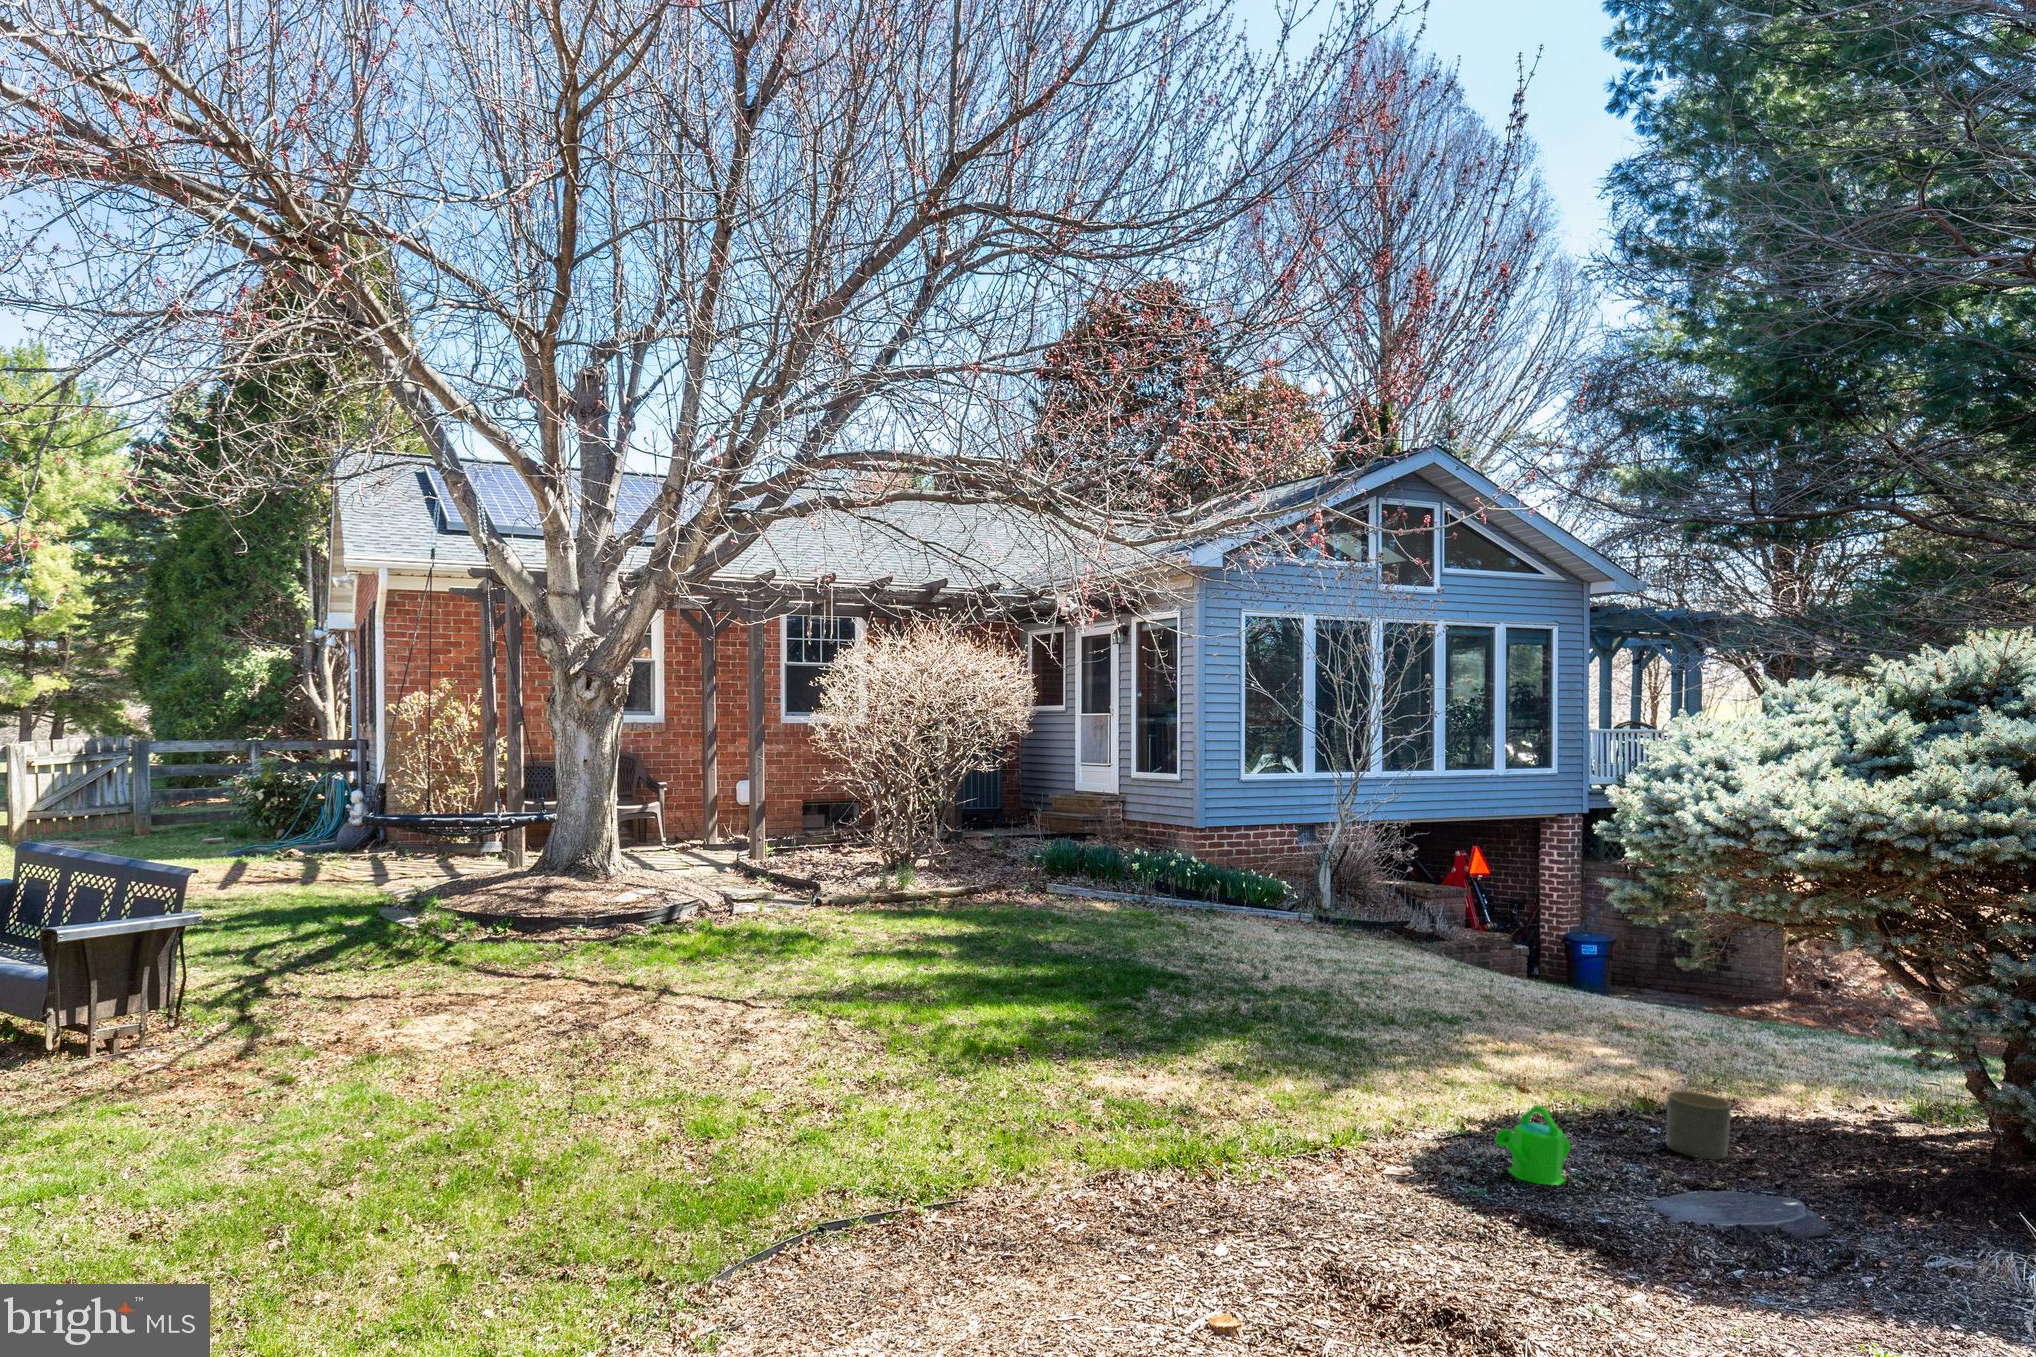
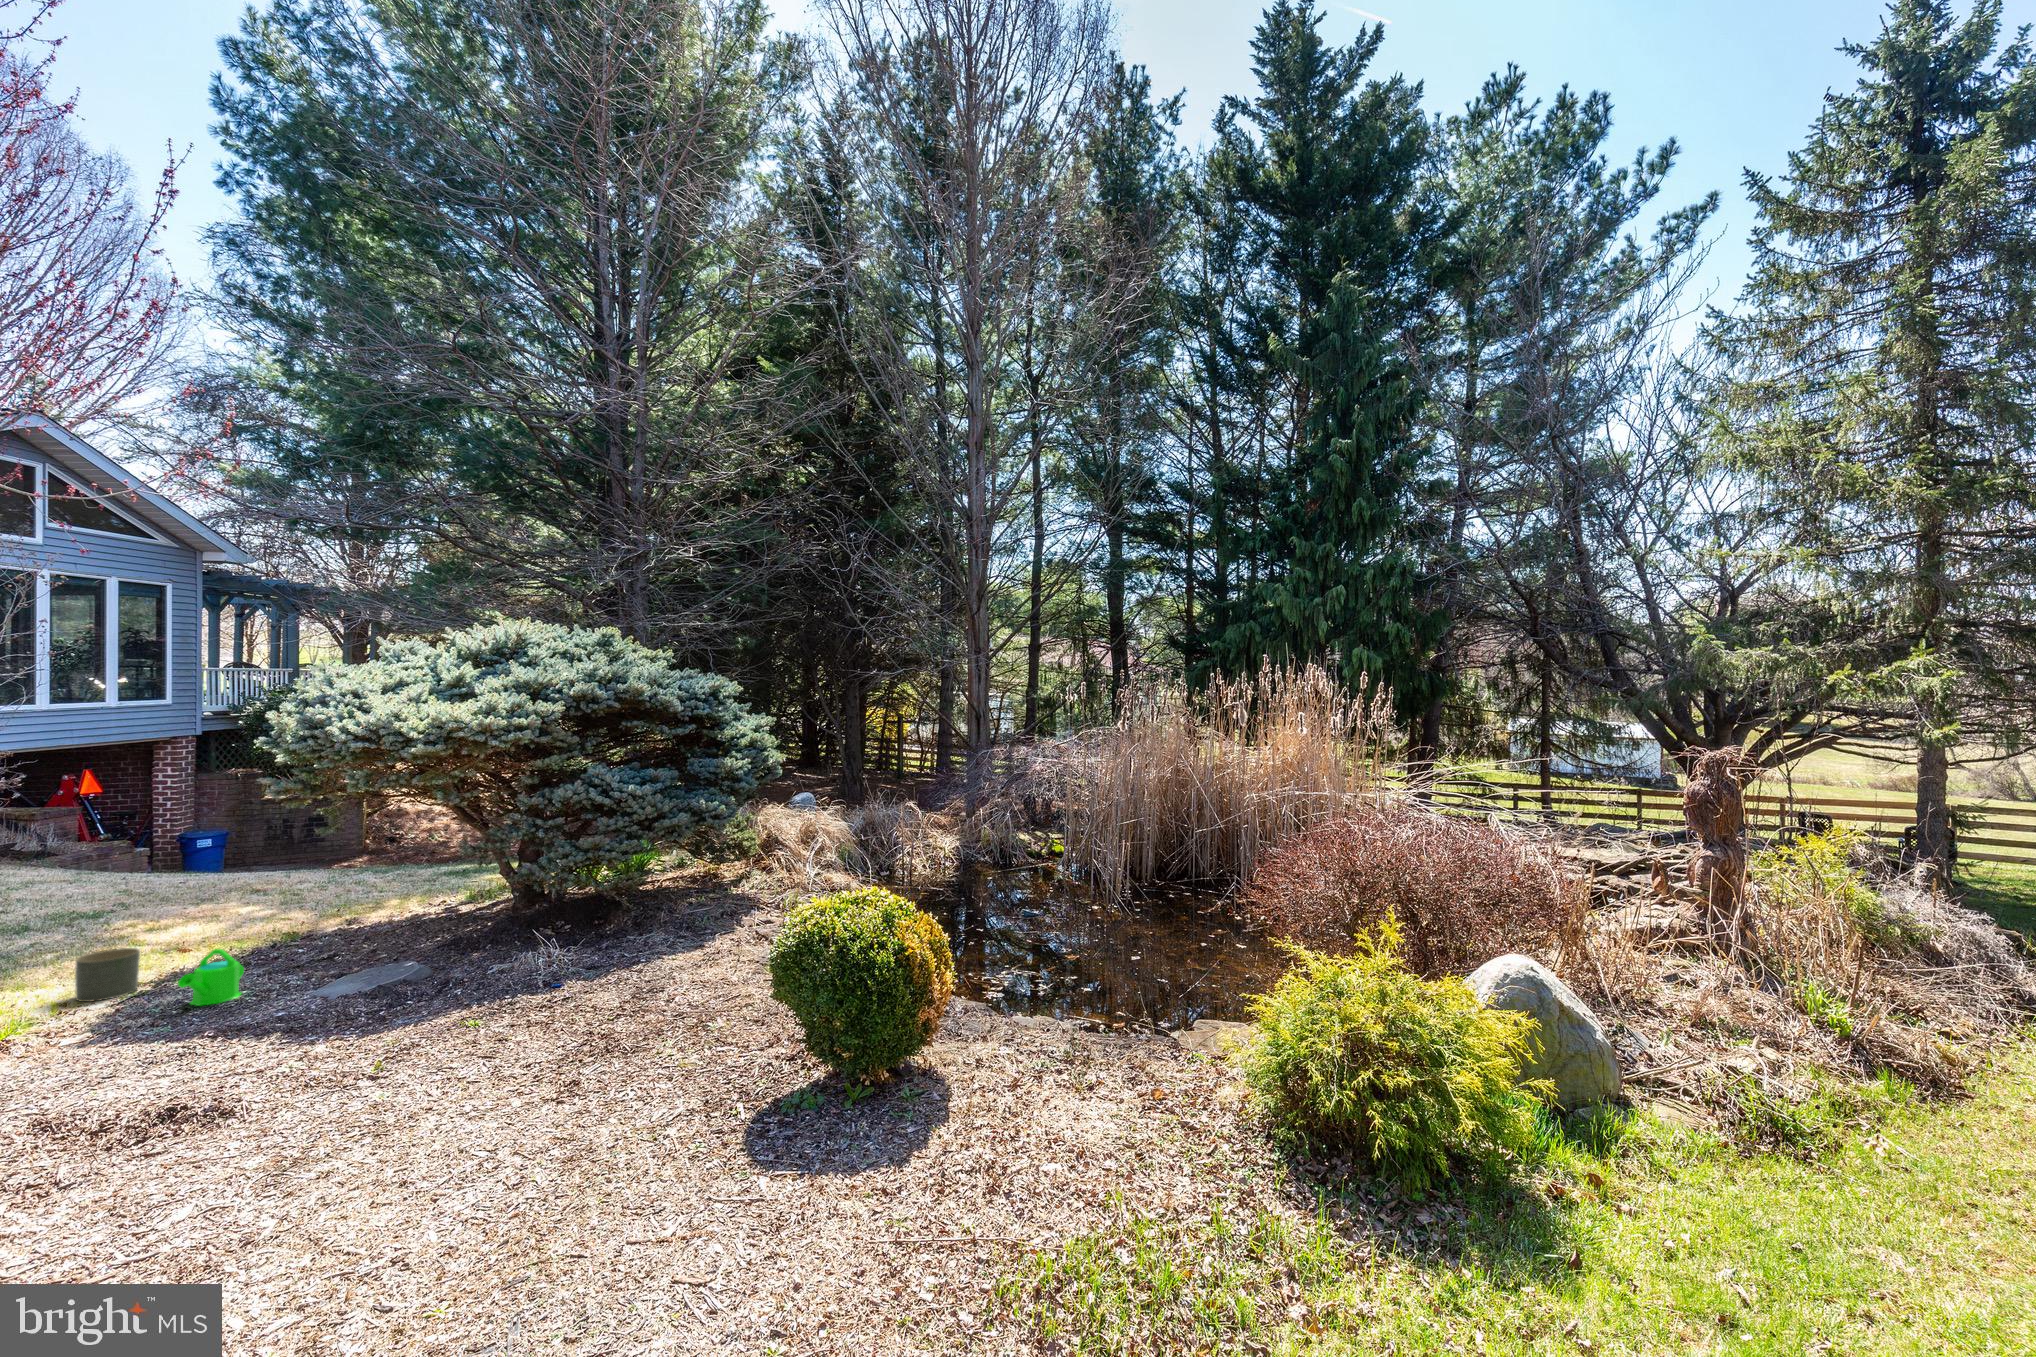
planter: present [1666,1091,1731,1160] -> present [75,948,140,1002]

